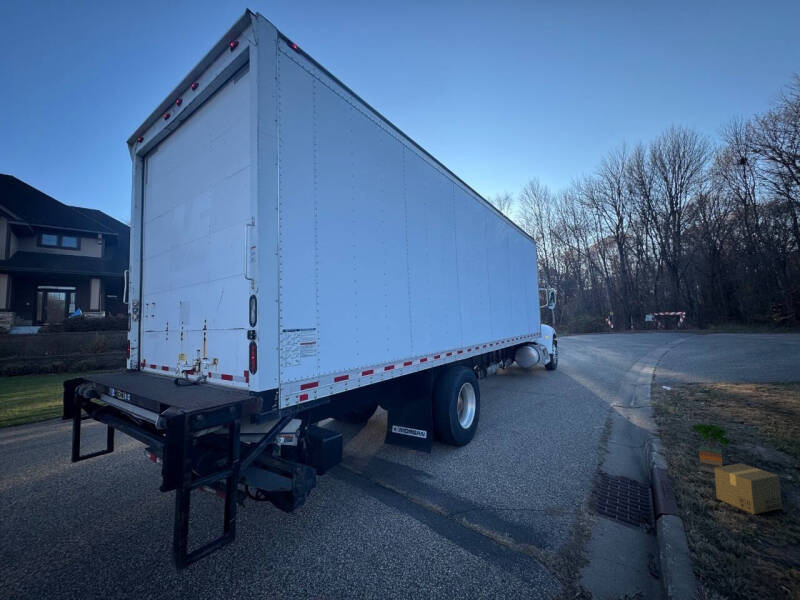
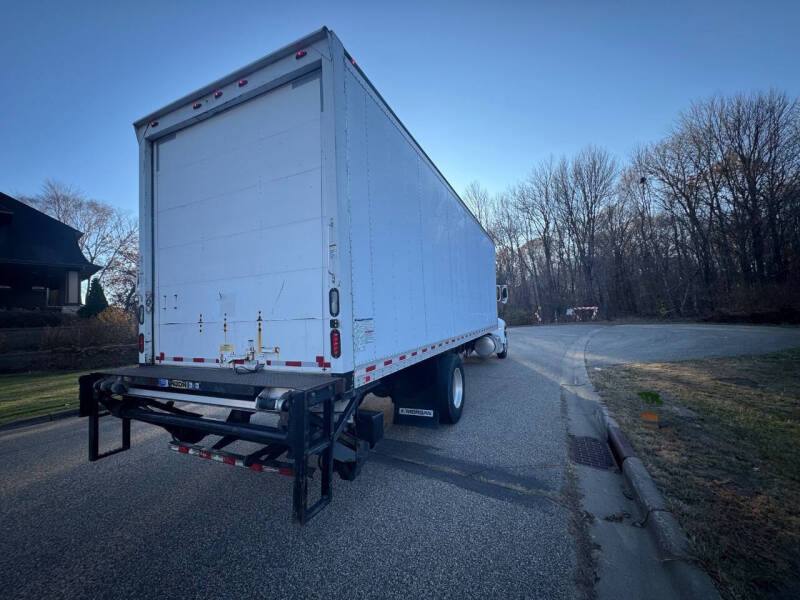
cardboard box: present [714,463,782,514] -> none [658,417,702,451]

